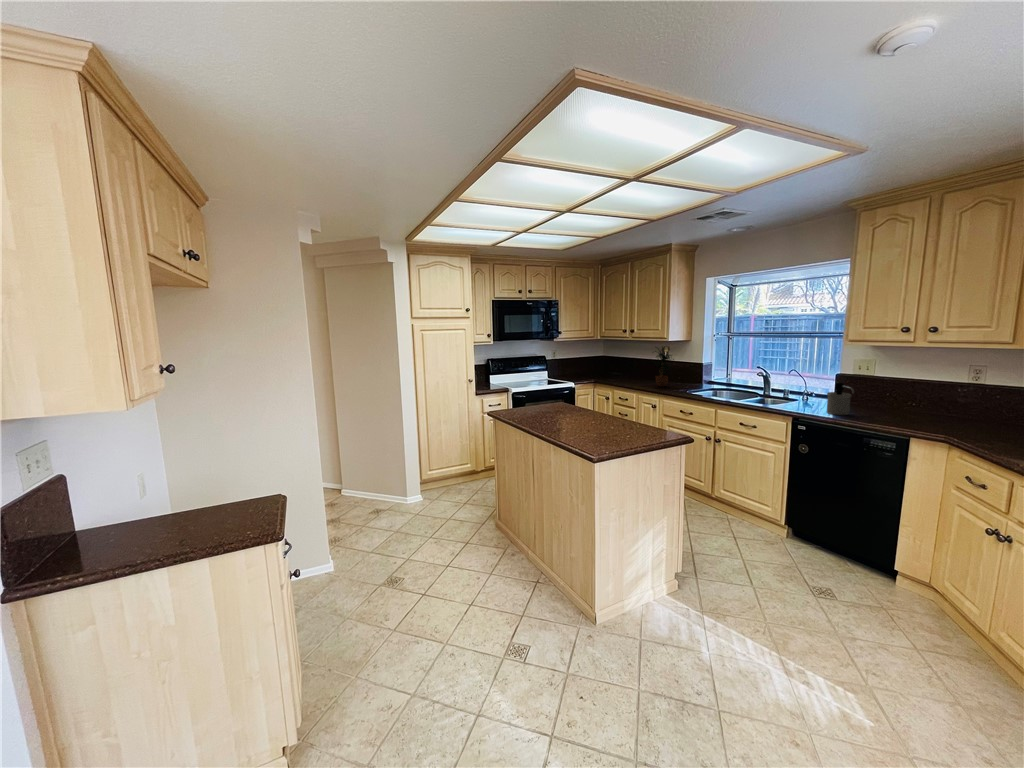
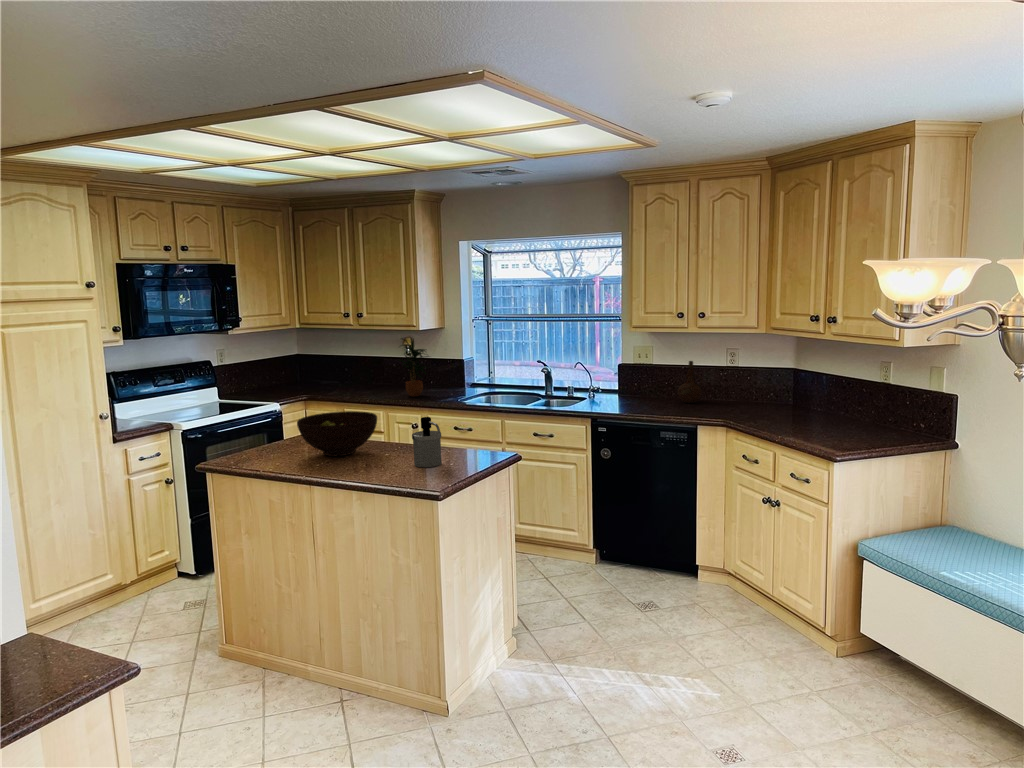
ceramic pitcher: none [900,375,933,415] -> present [678,361,703,403]
soap dispenser: present [827,383,854,415] -> present [412,417,442,467]
fruit bowl: none [538,390,591,419] -> present [297,411,377,456]

